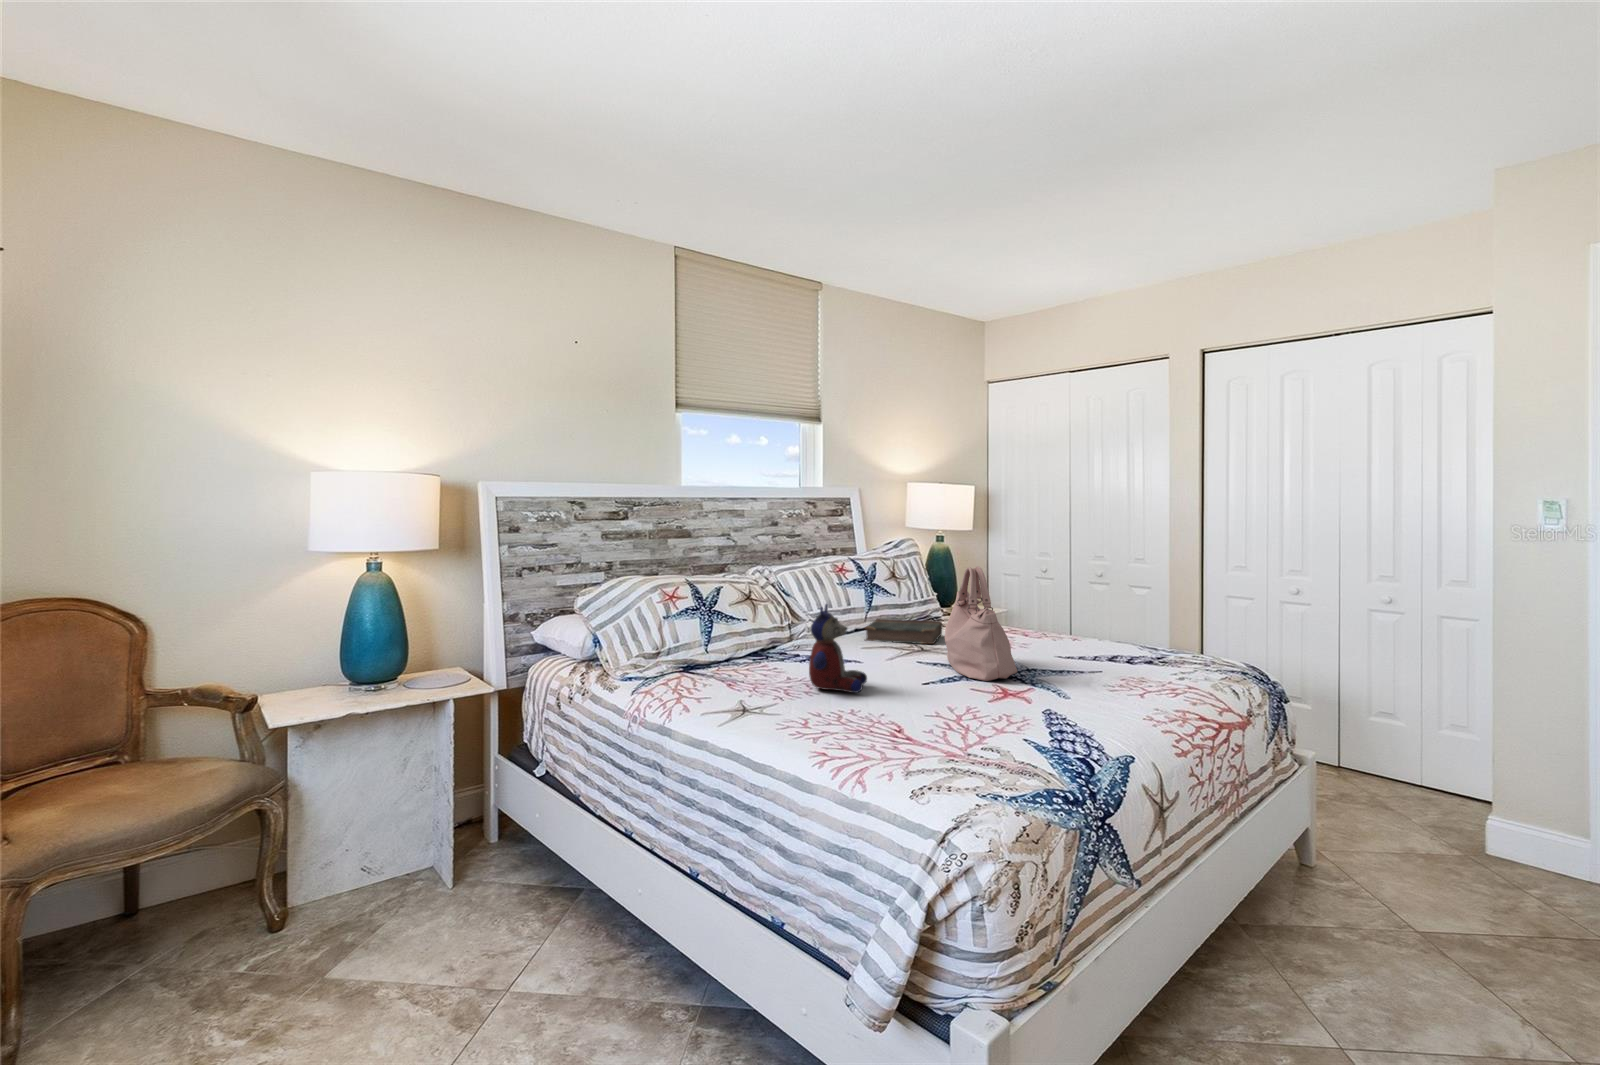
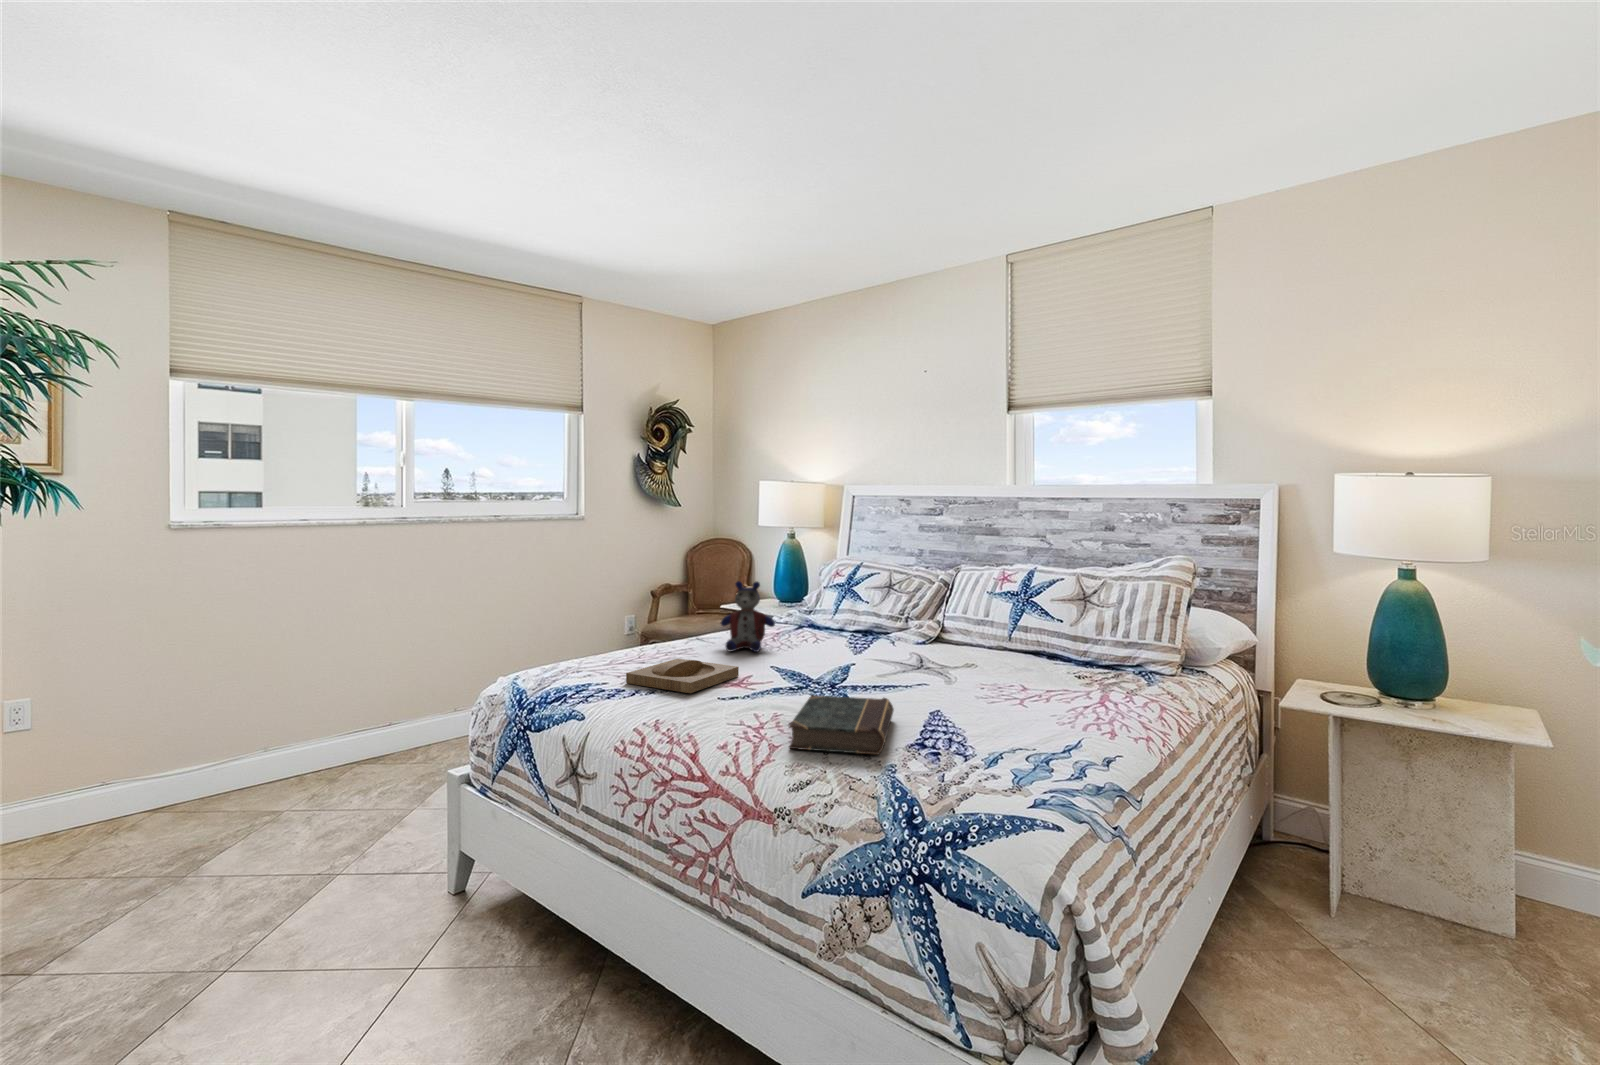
handbag: present [945,566,1017,681] -> none [783,571,903,688]
book: present [865,619,942,644] -> present [789,695,894,755]
tray: none [931,683,1056,730] -> present [626,659,739,693]

